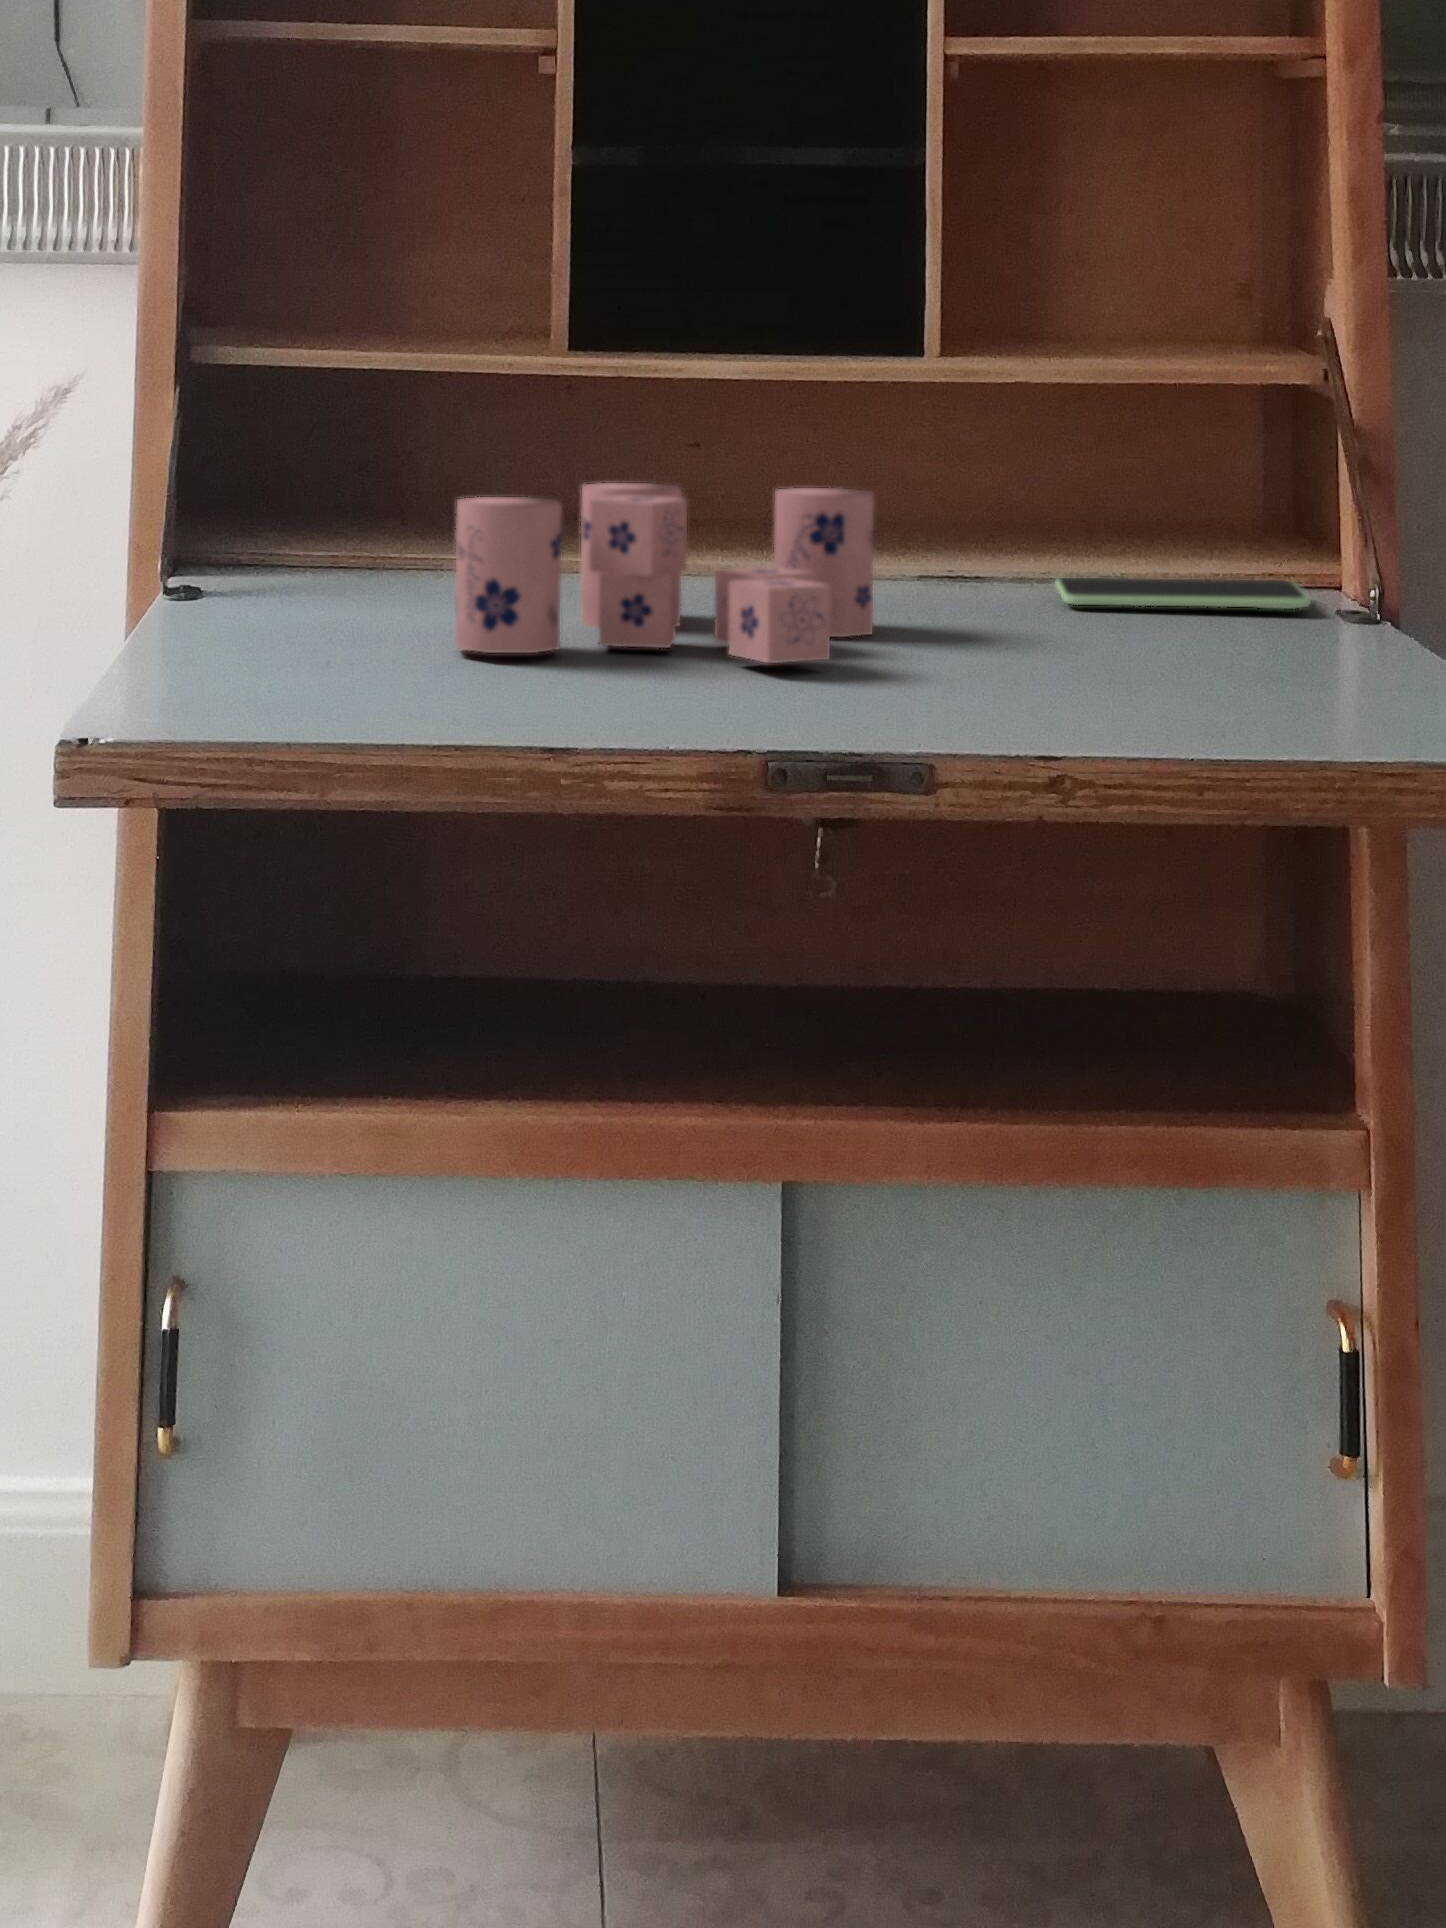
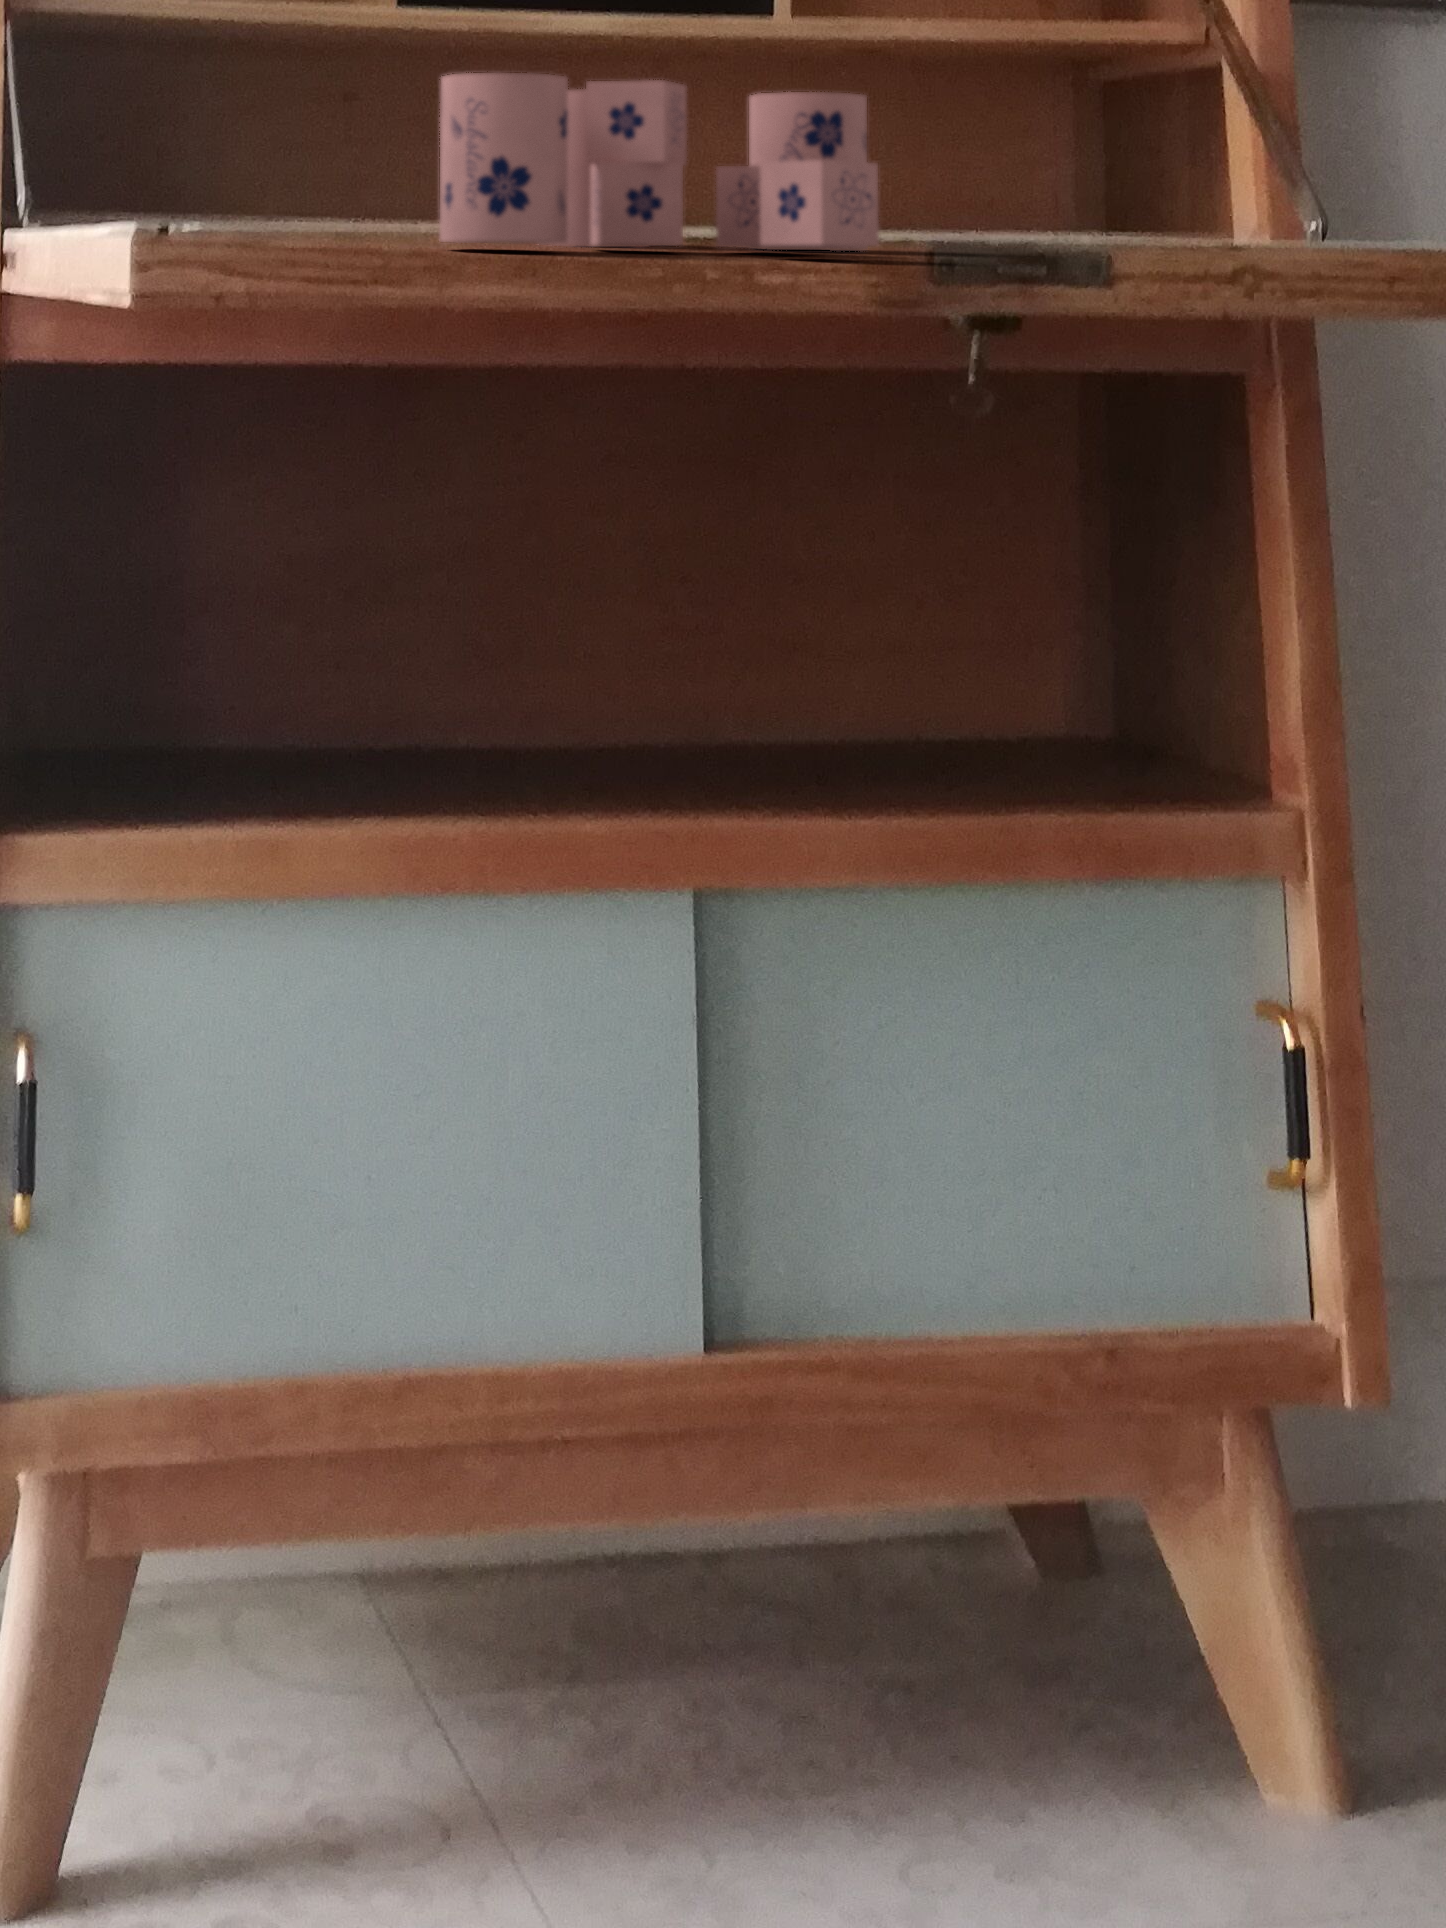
smartphone: present [1055,578,1310,609] -> none [990,228,1282,245]

